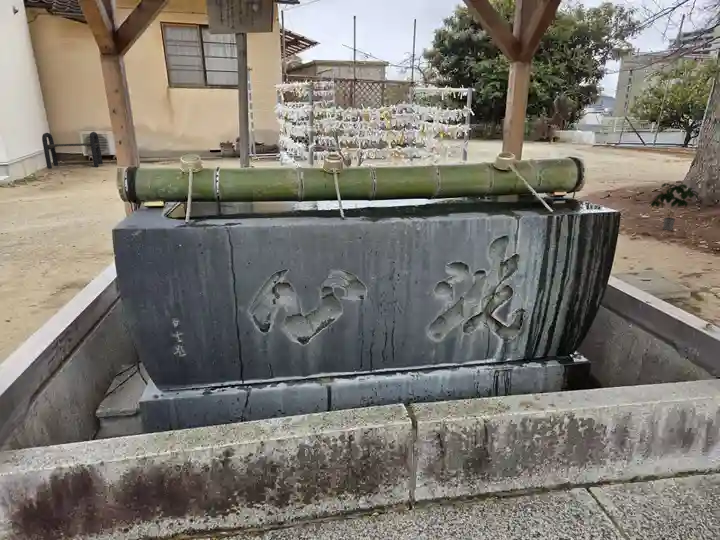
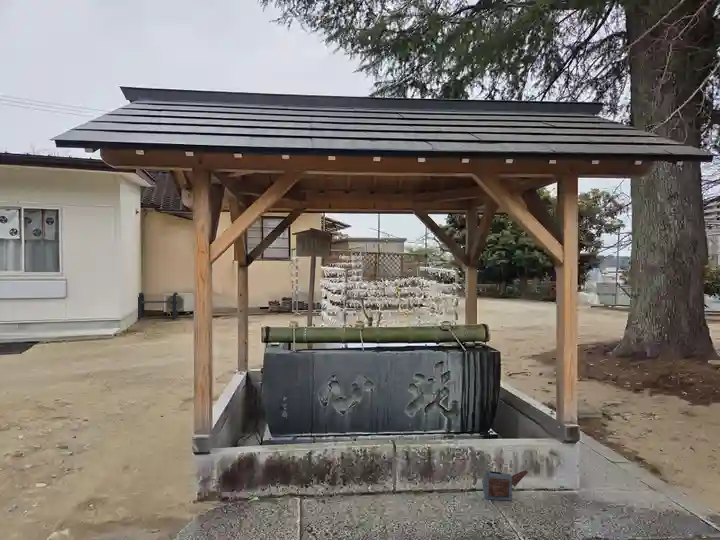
potted plant: present [651,184,698,230] -> none [597,342,629,378]
watering can: none [573,459,696,518] -> present [472,467,528,500]

